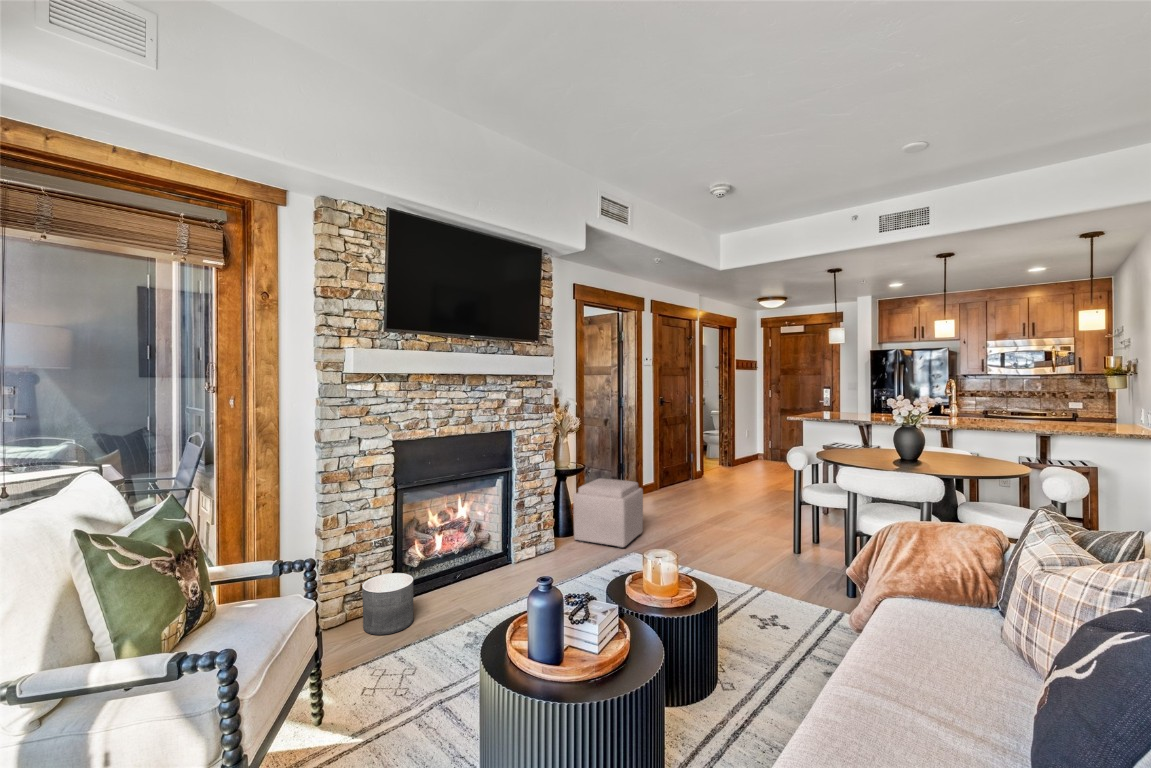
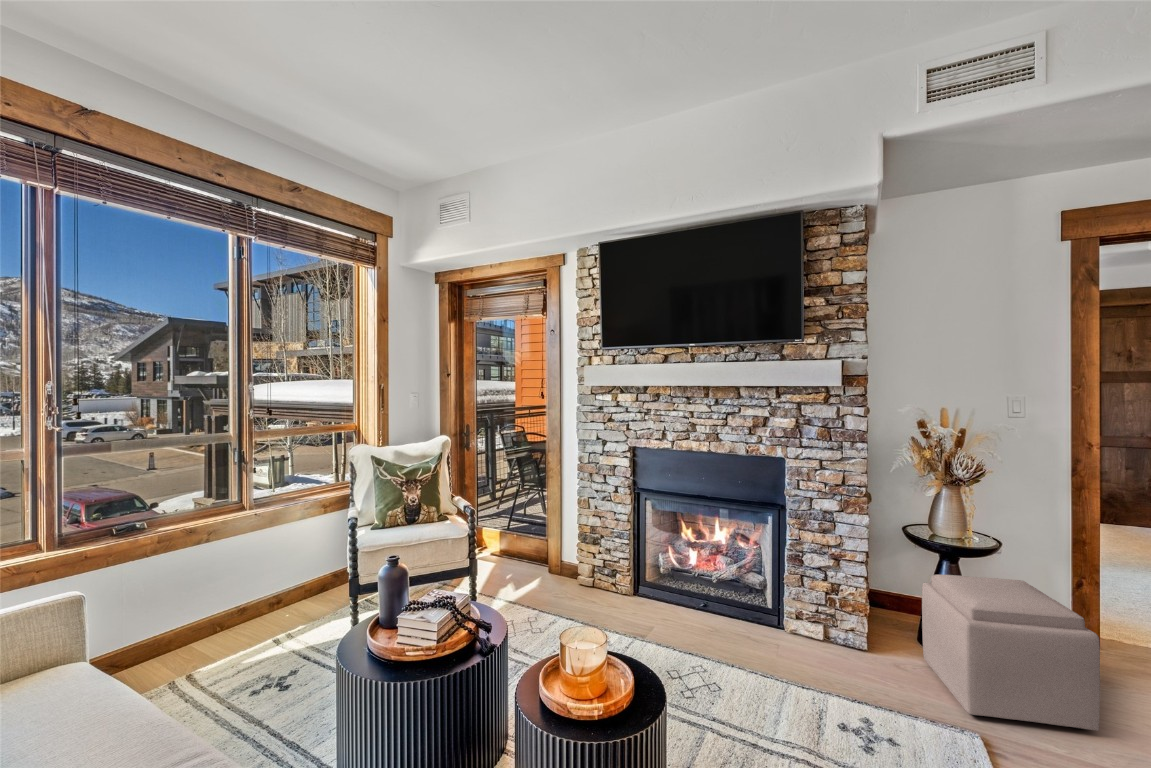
planter: present [362,573,413,635] -> none [579,560,621,611]

